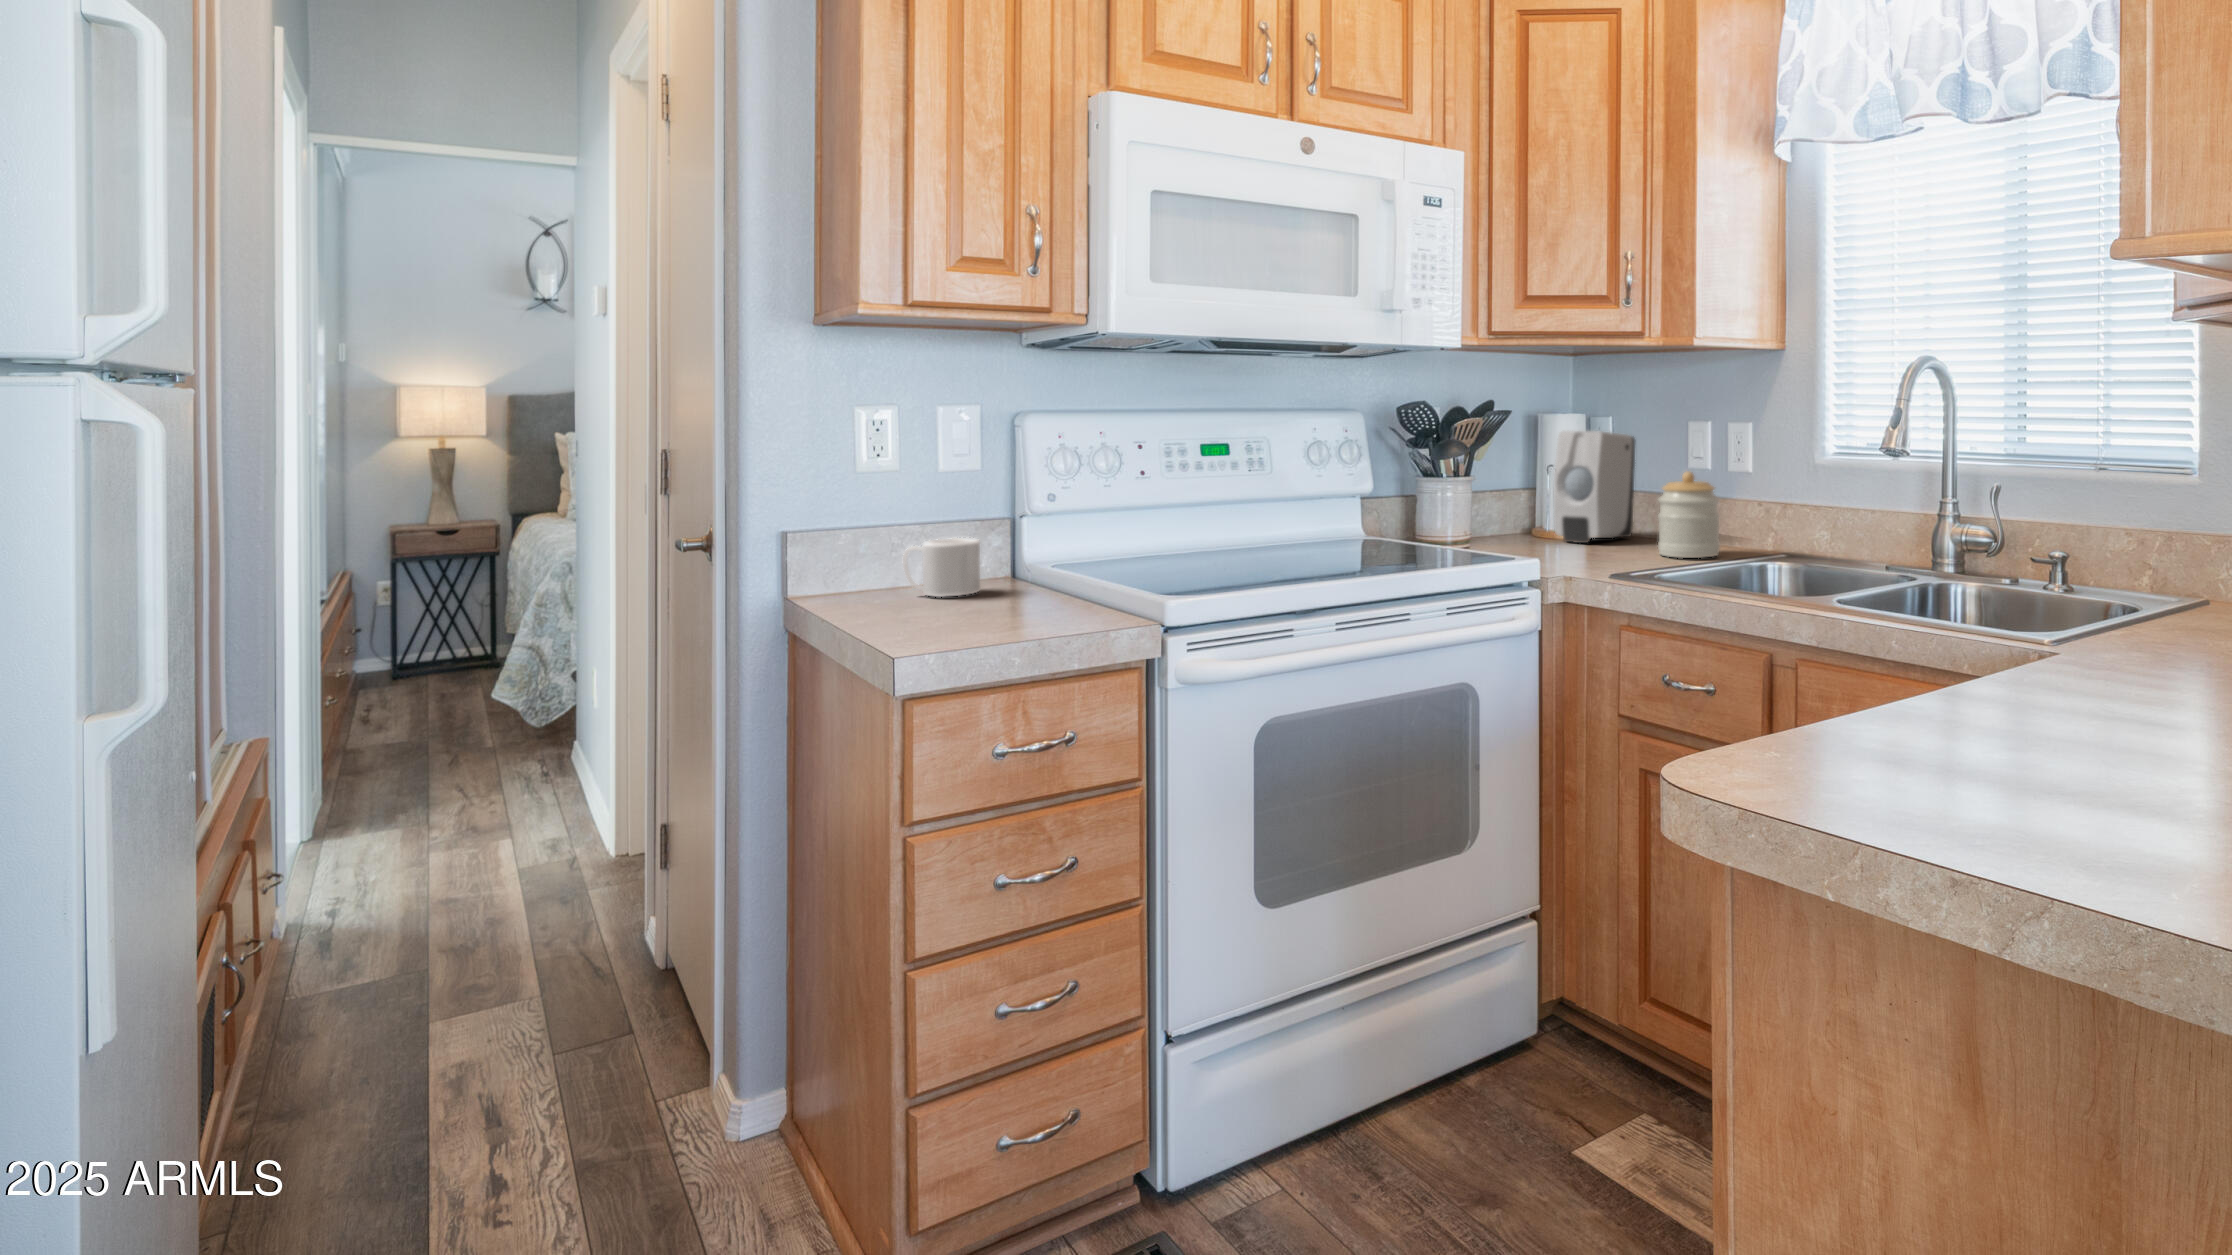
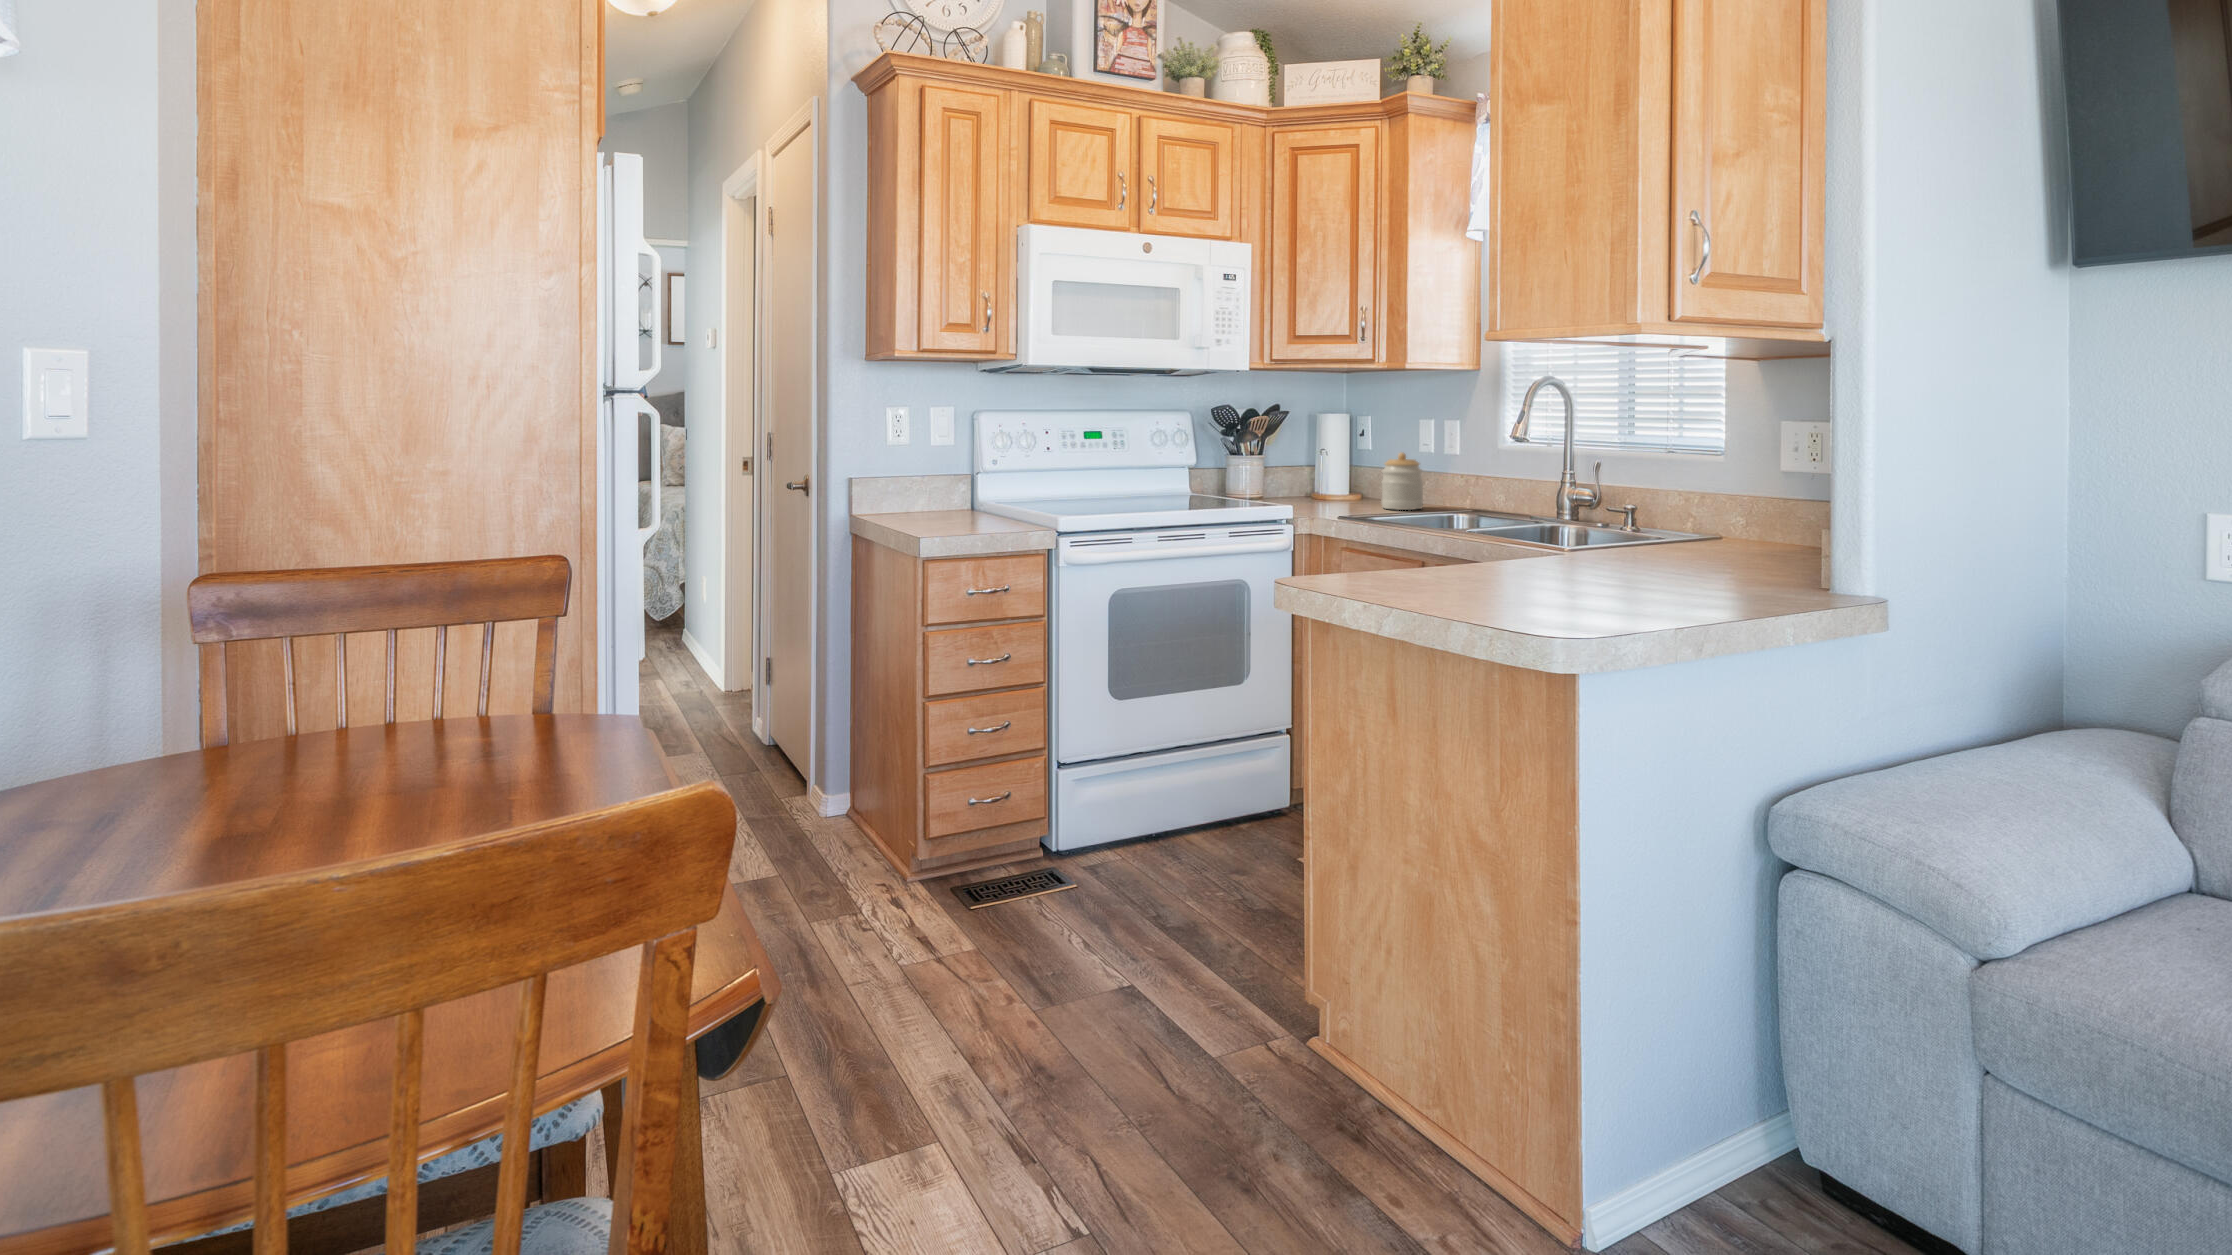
soap dispenser: present [1554,431,1635,543] -> none [1317,425,1376,500]
mug: present [903,538,980,597] -> none [915,484,957,516]

